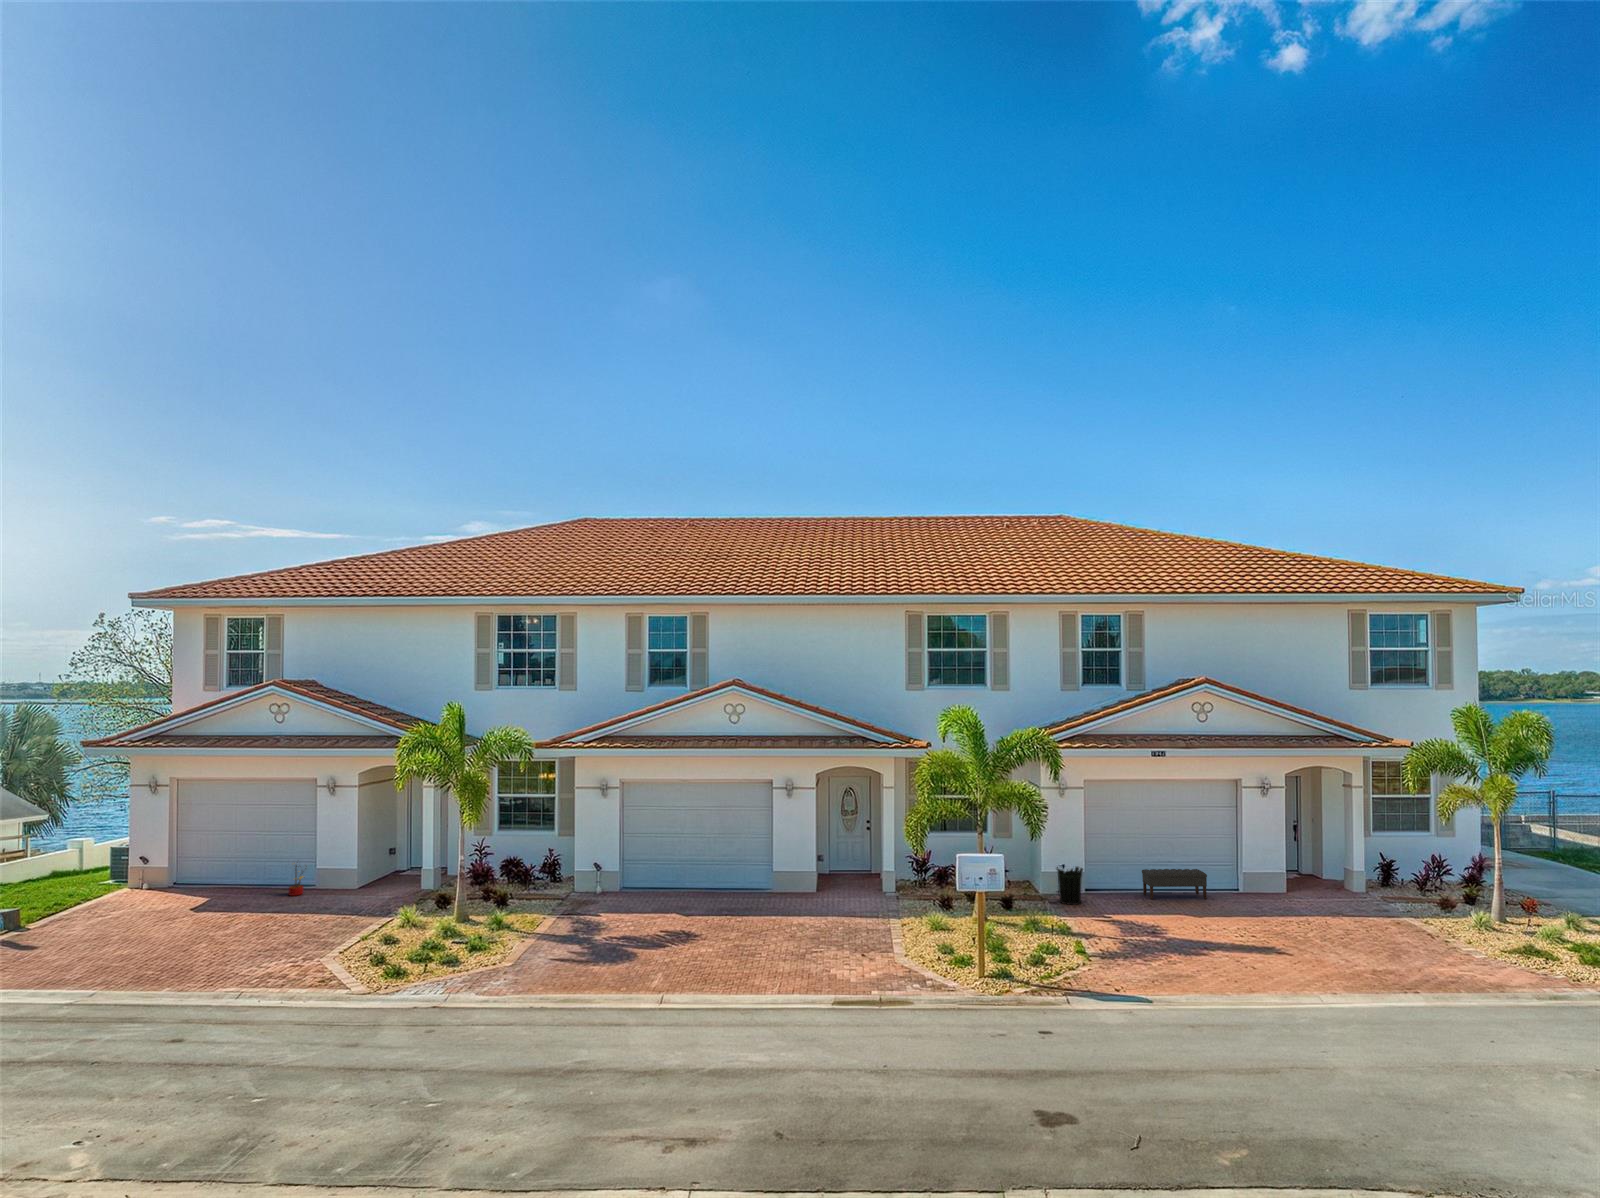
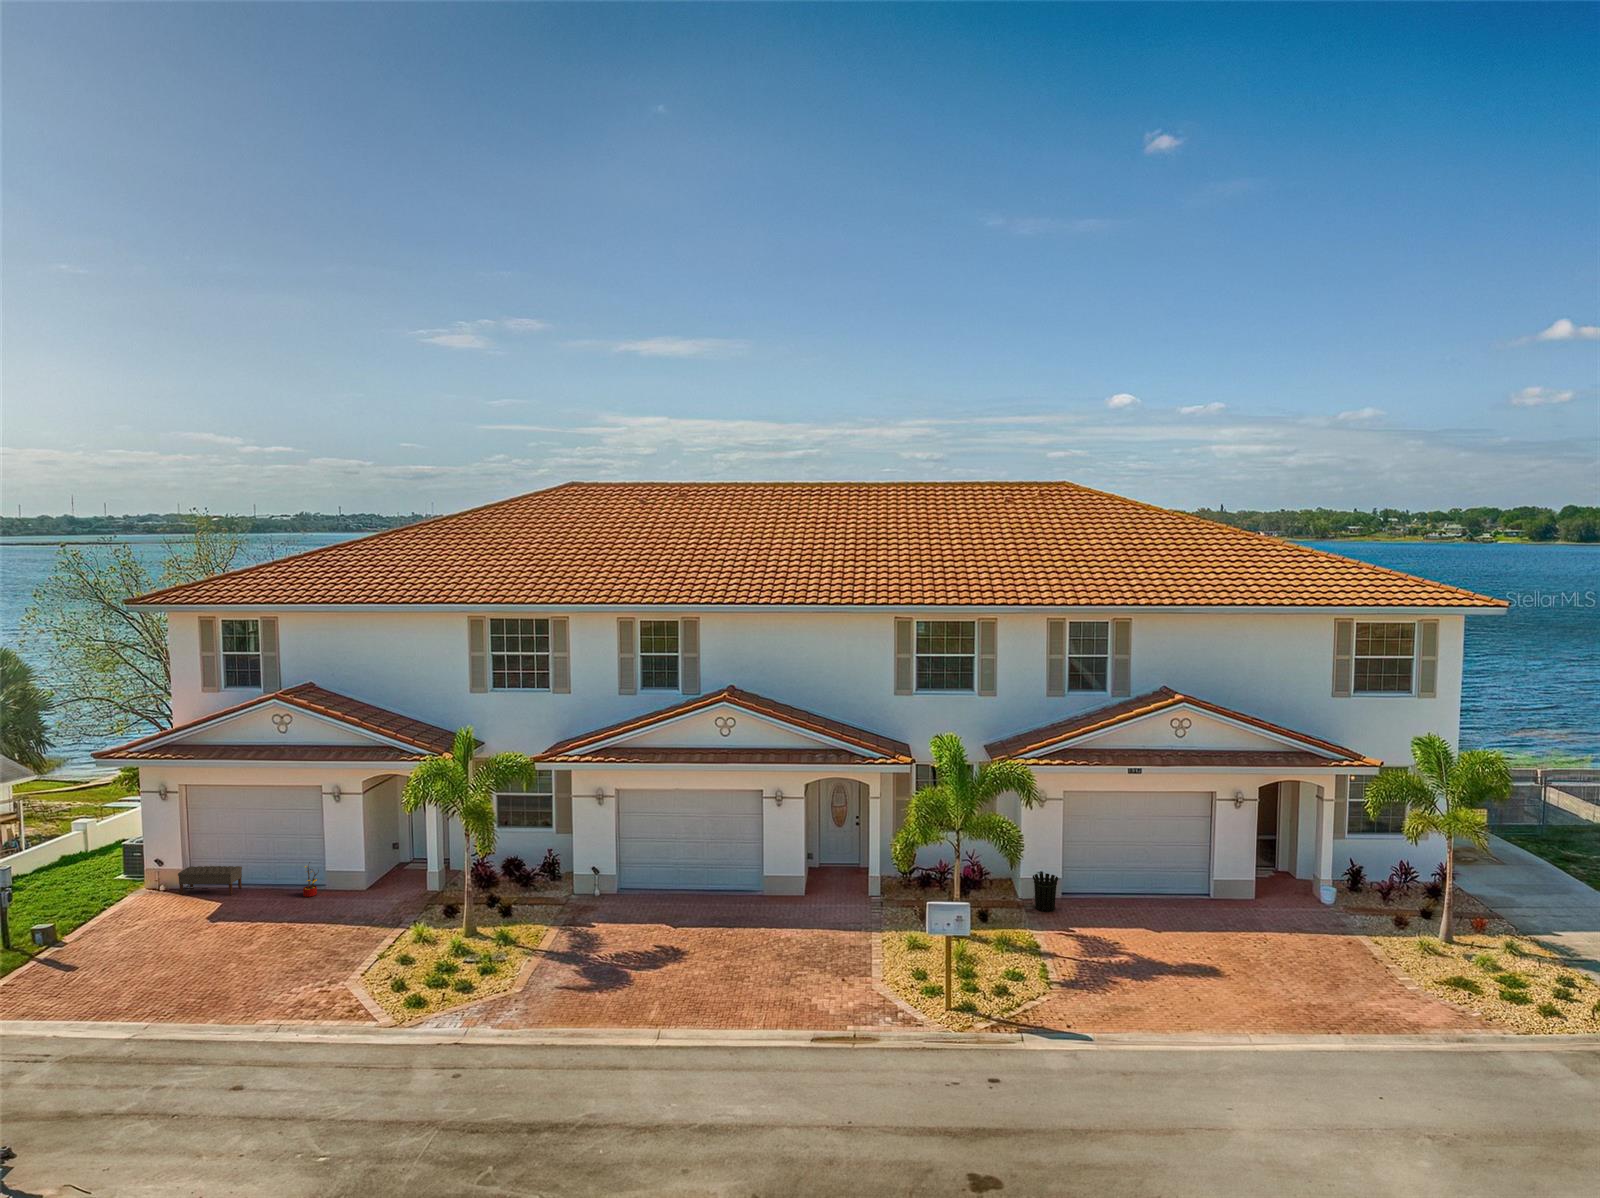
bench: present [1142,869,1207,900] -> present [178,866,242,895]

